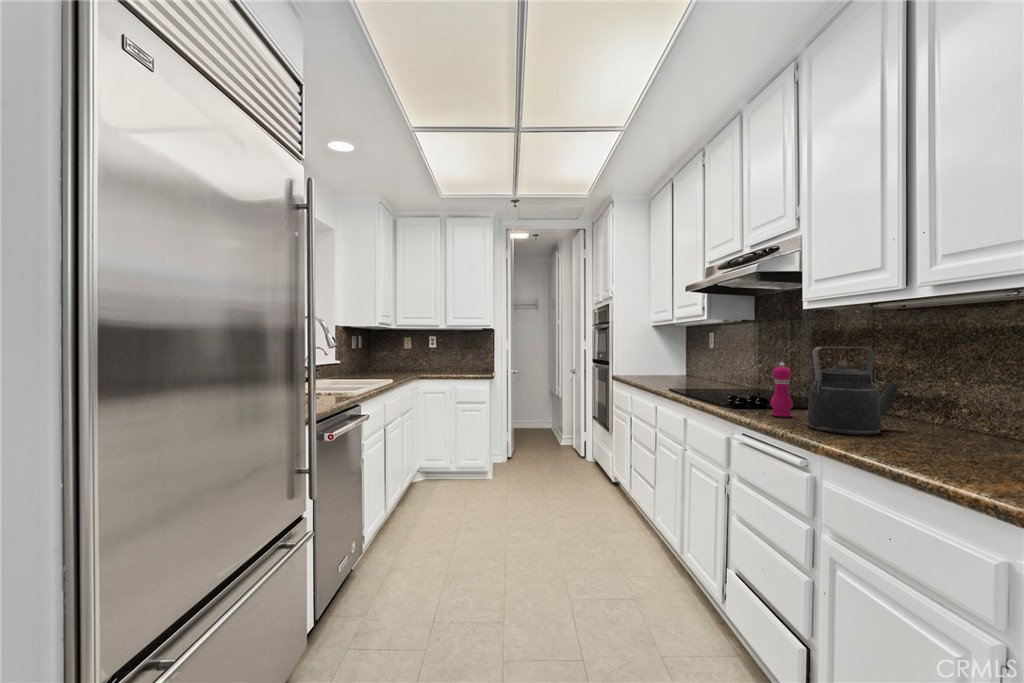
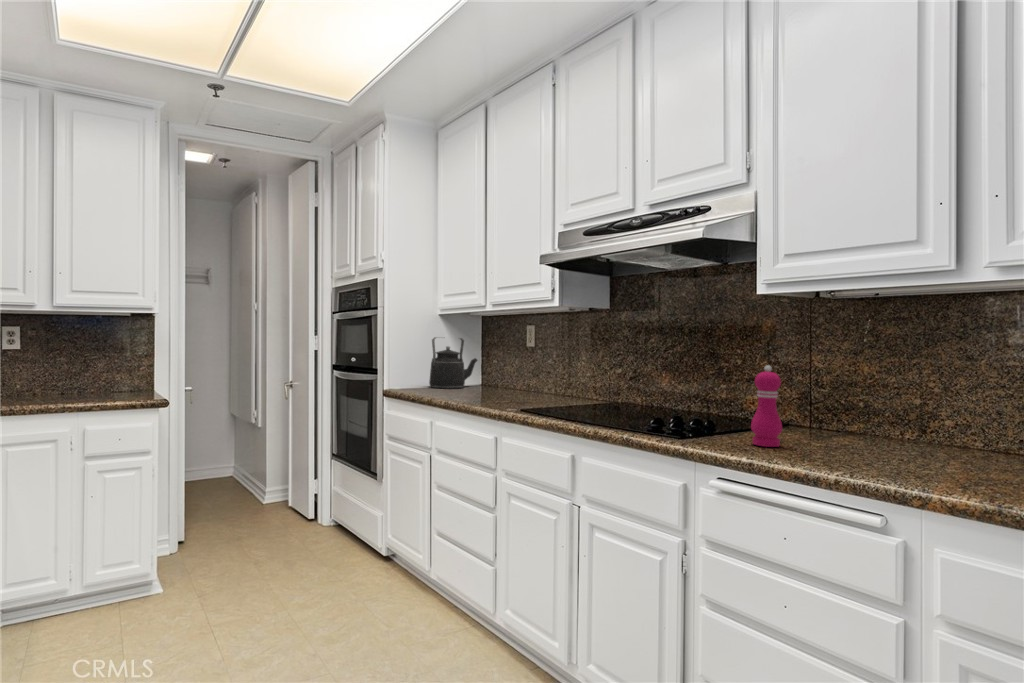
kettle: present [807,347,902,435] -> present [429,337,477,389]

